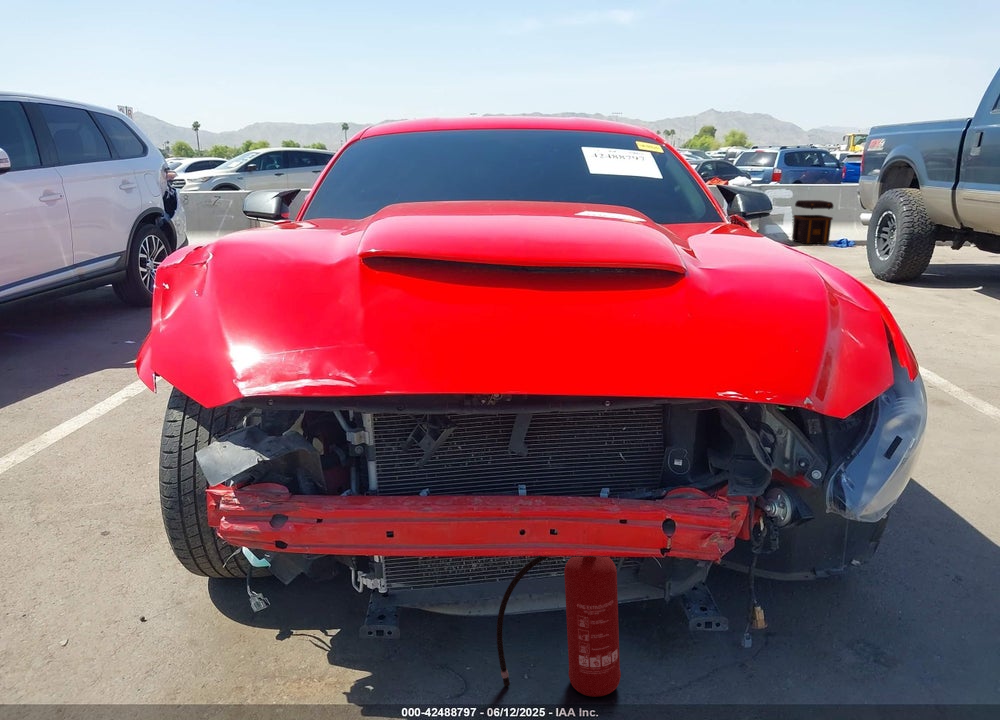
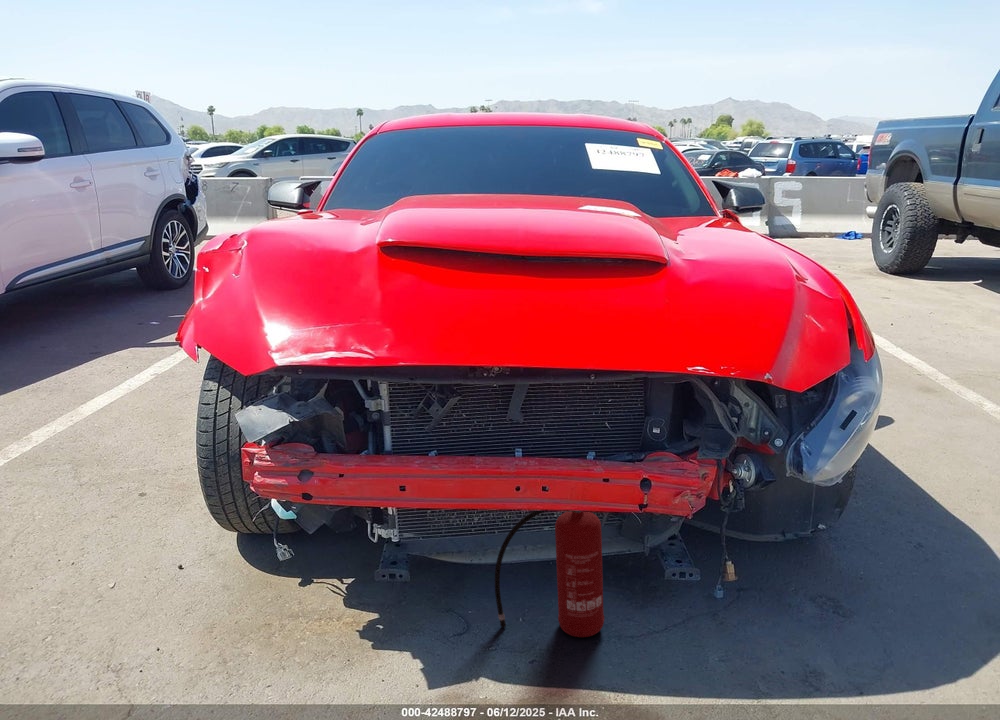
toolbox: present [792,200,833,244] -> none [800,192,842,236]

